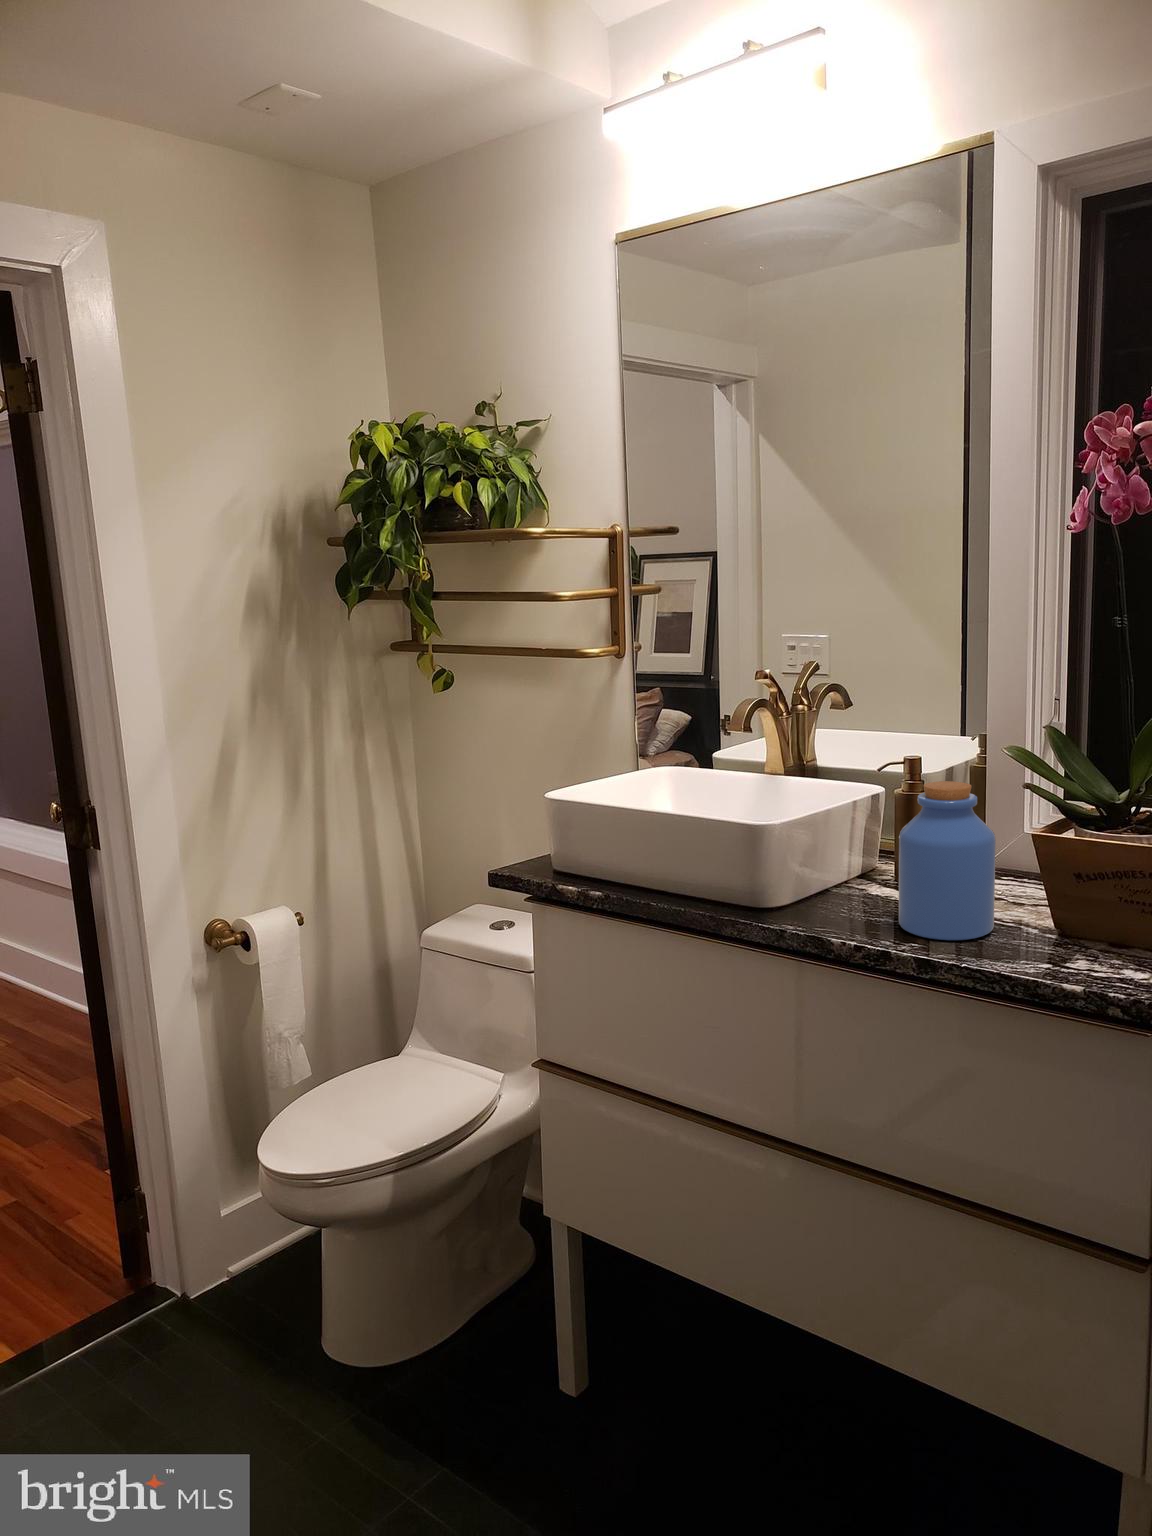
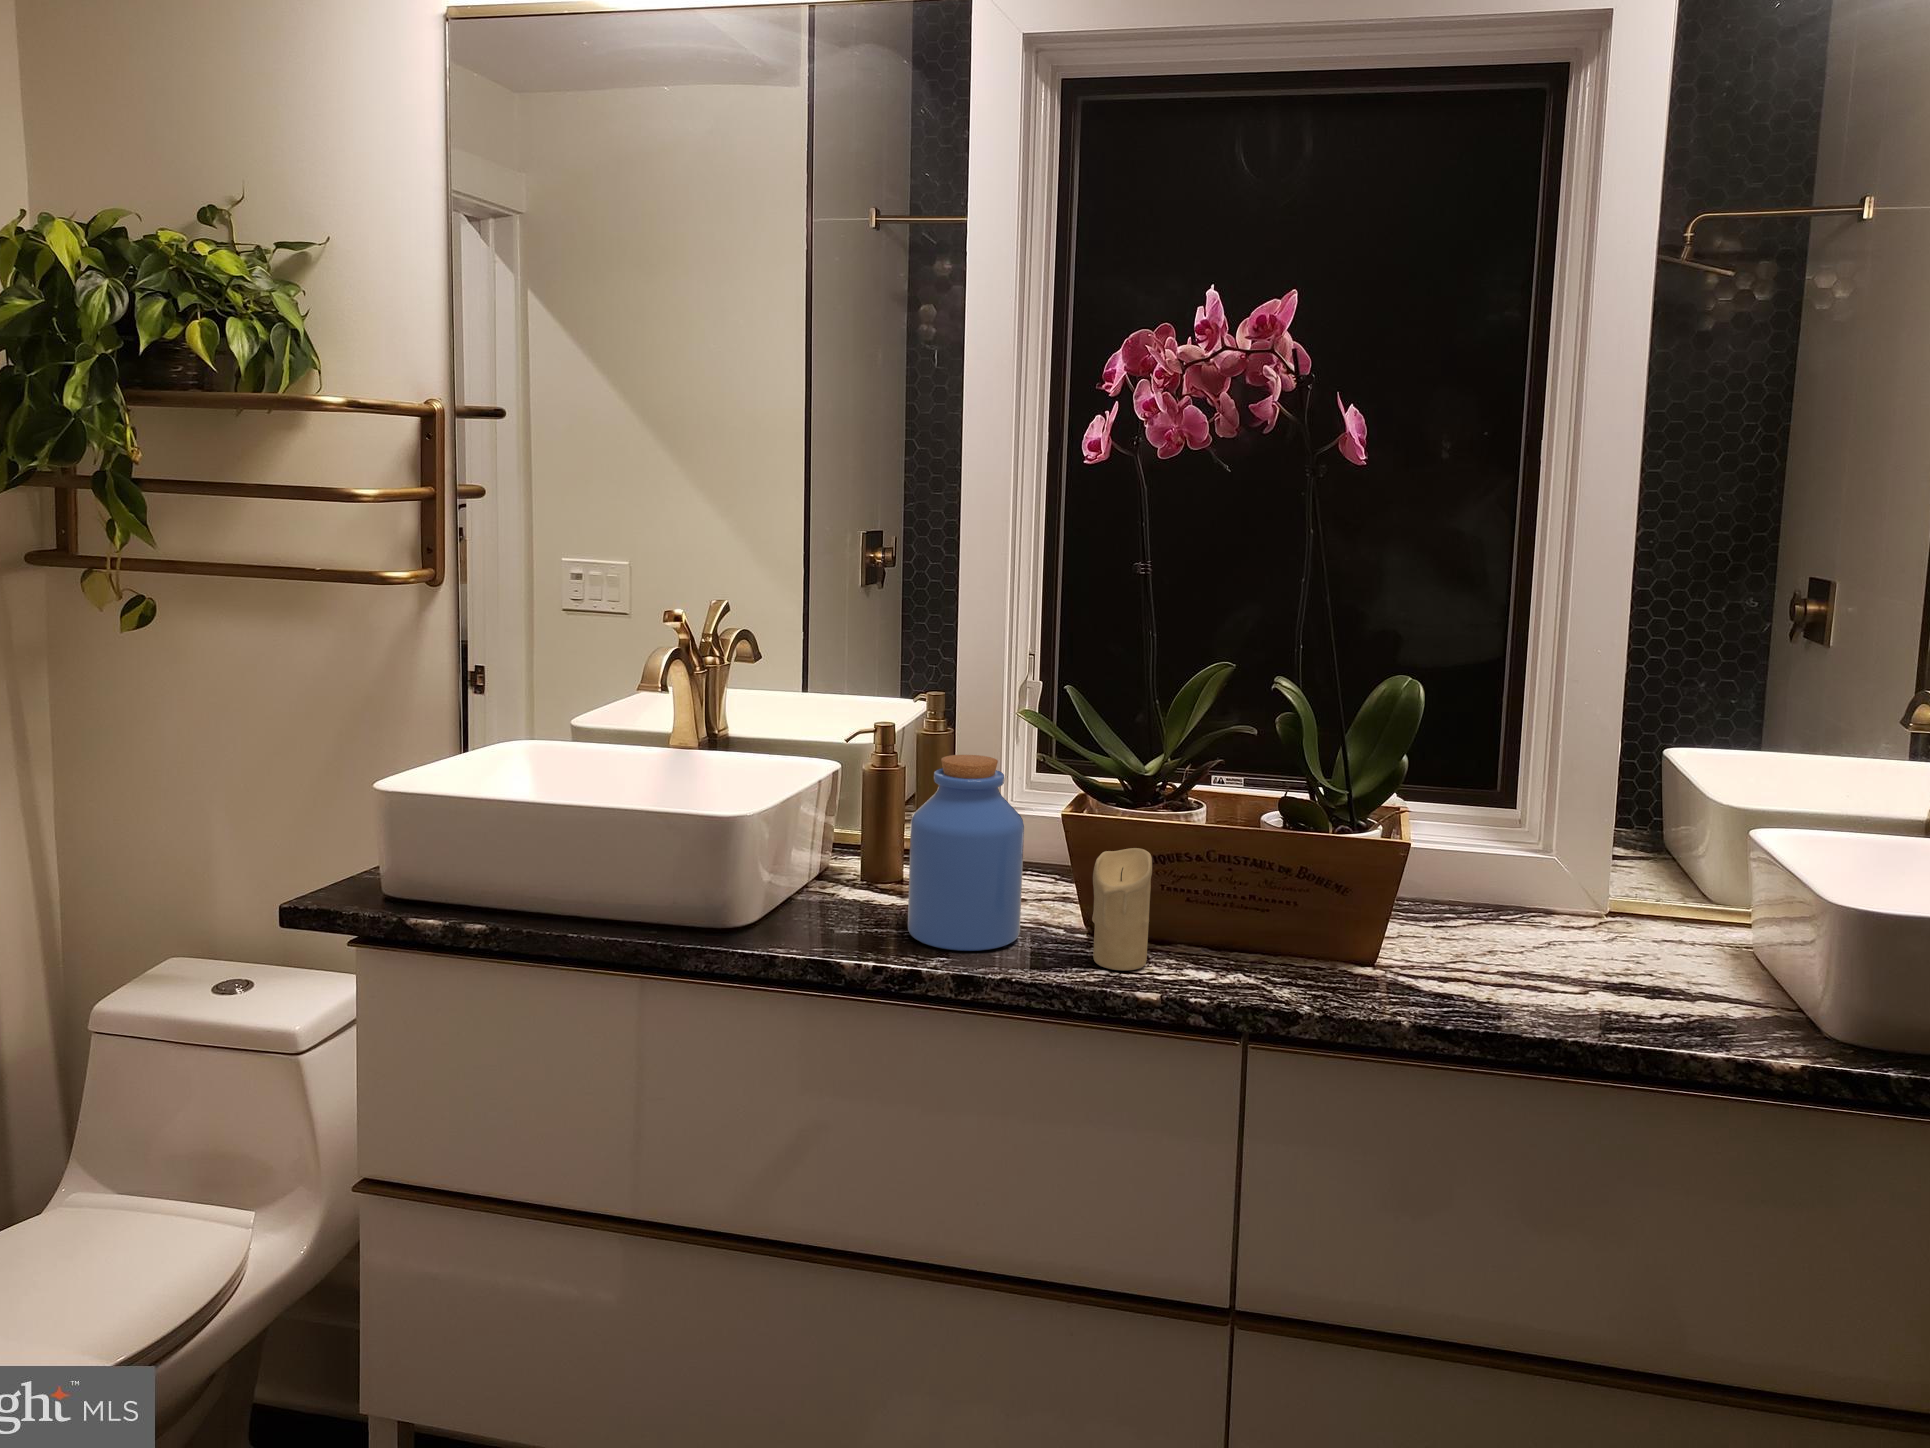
candle: none [1041,864,1095,966] -> present [1092,848,1152,971]

